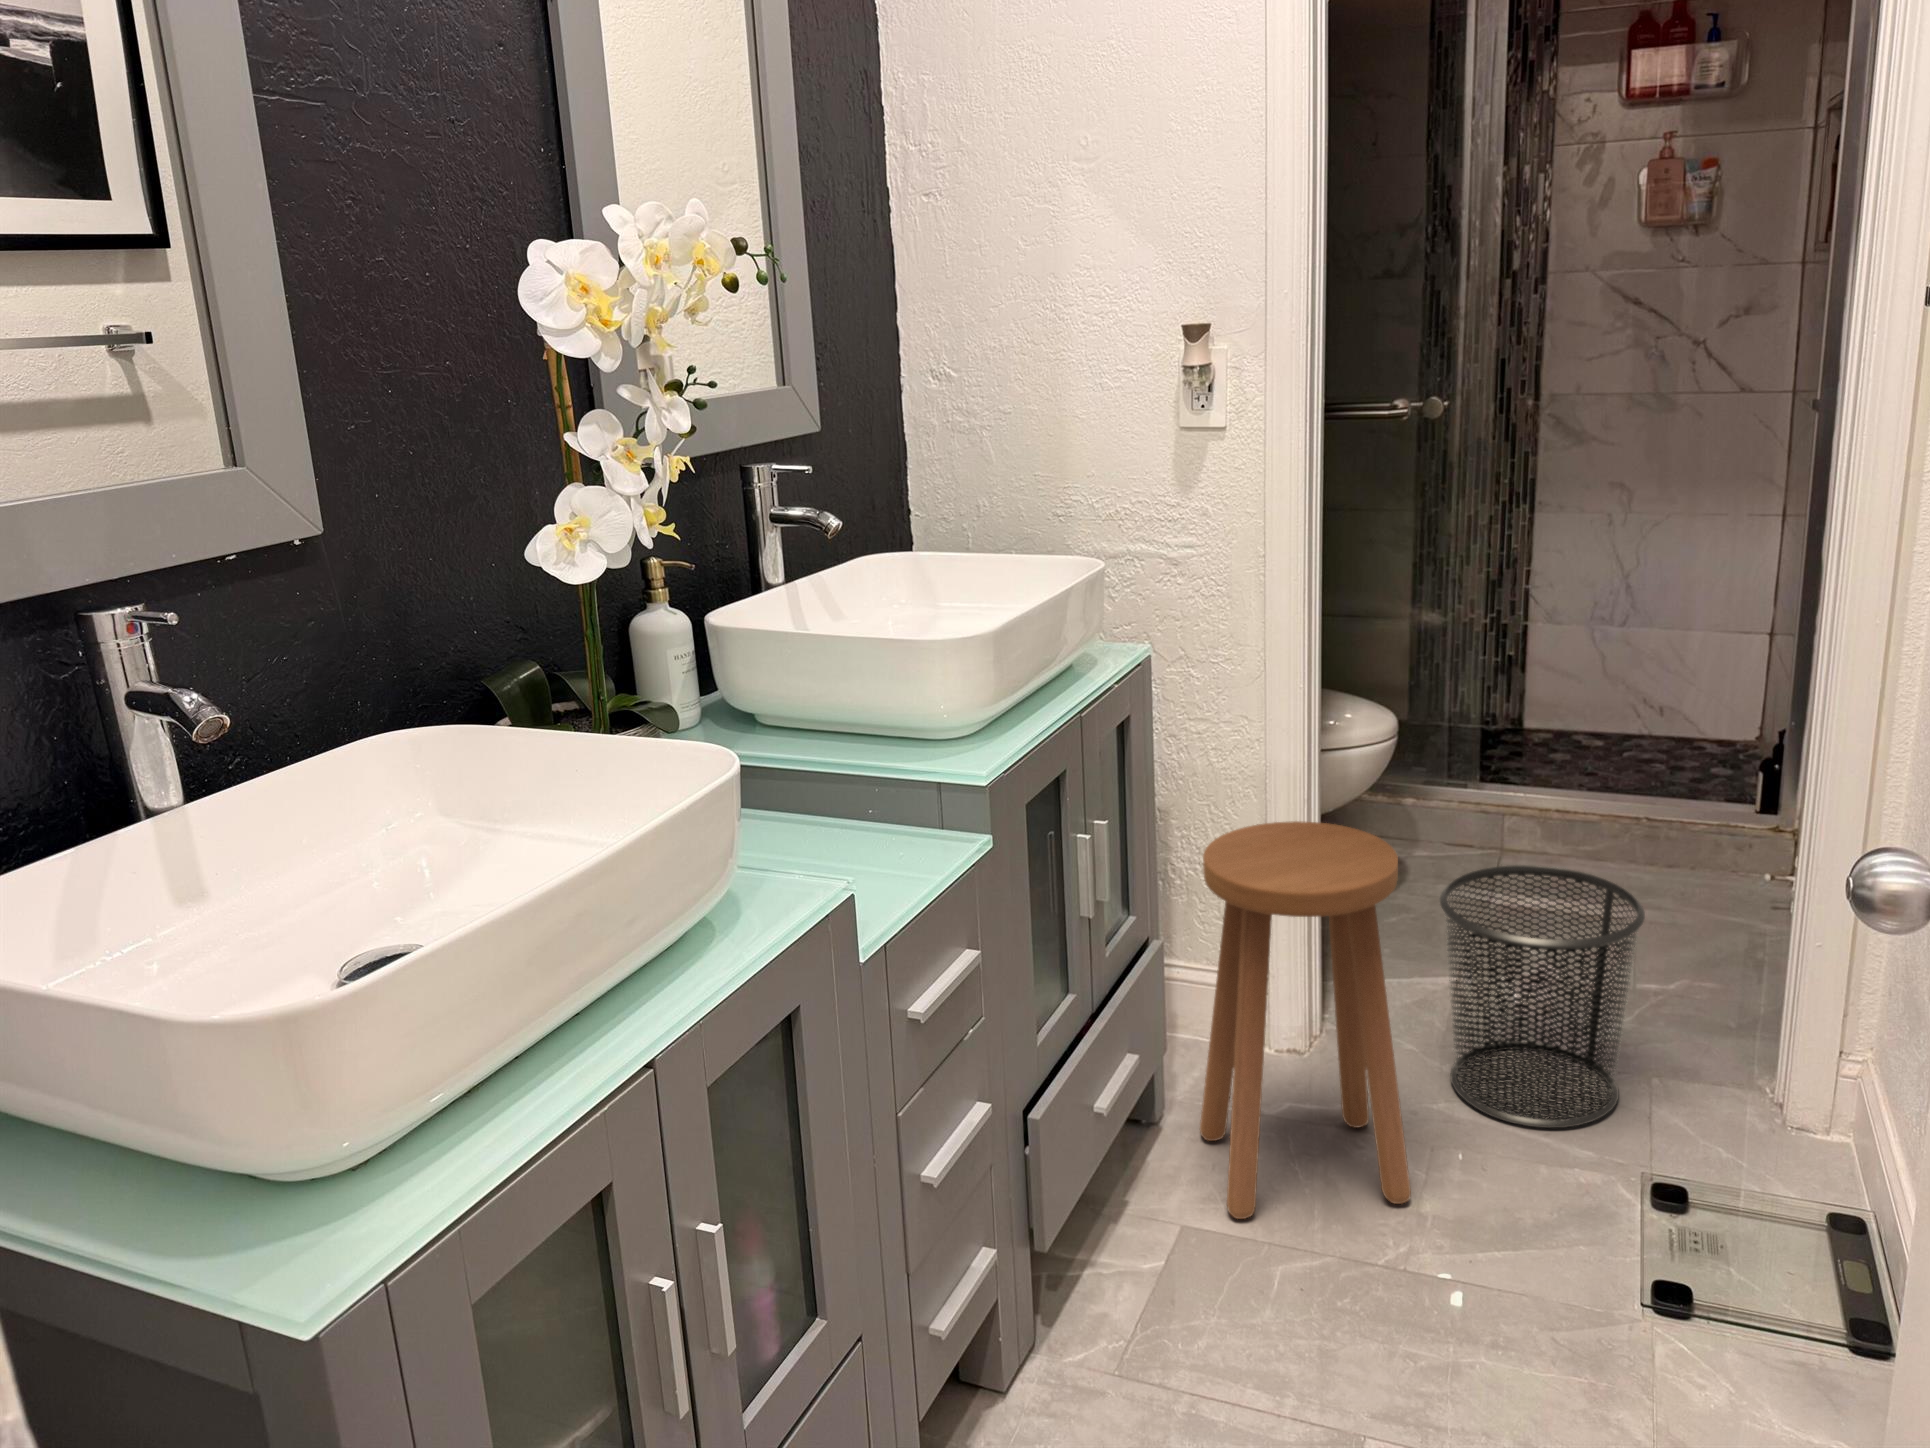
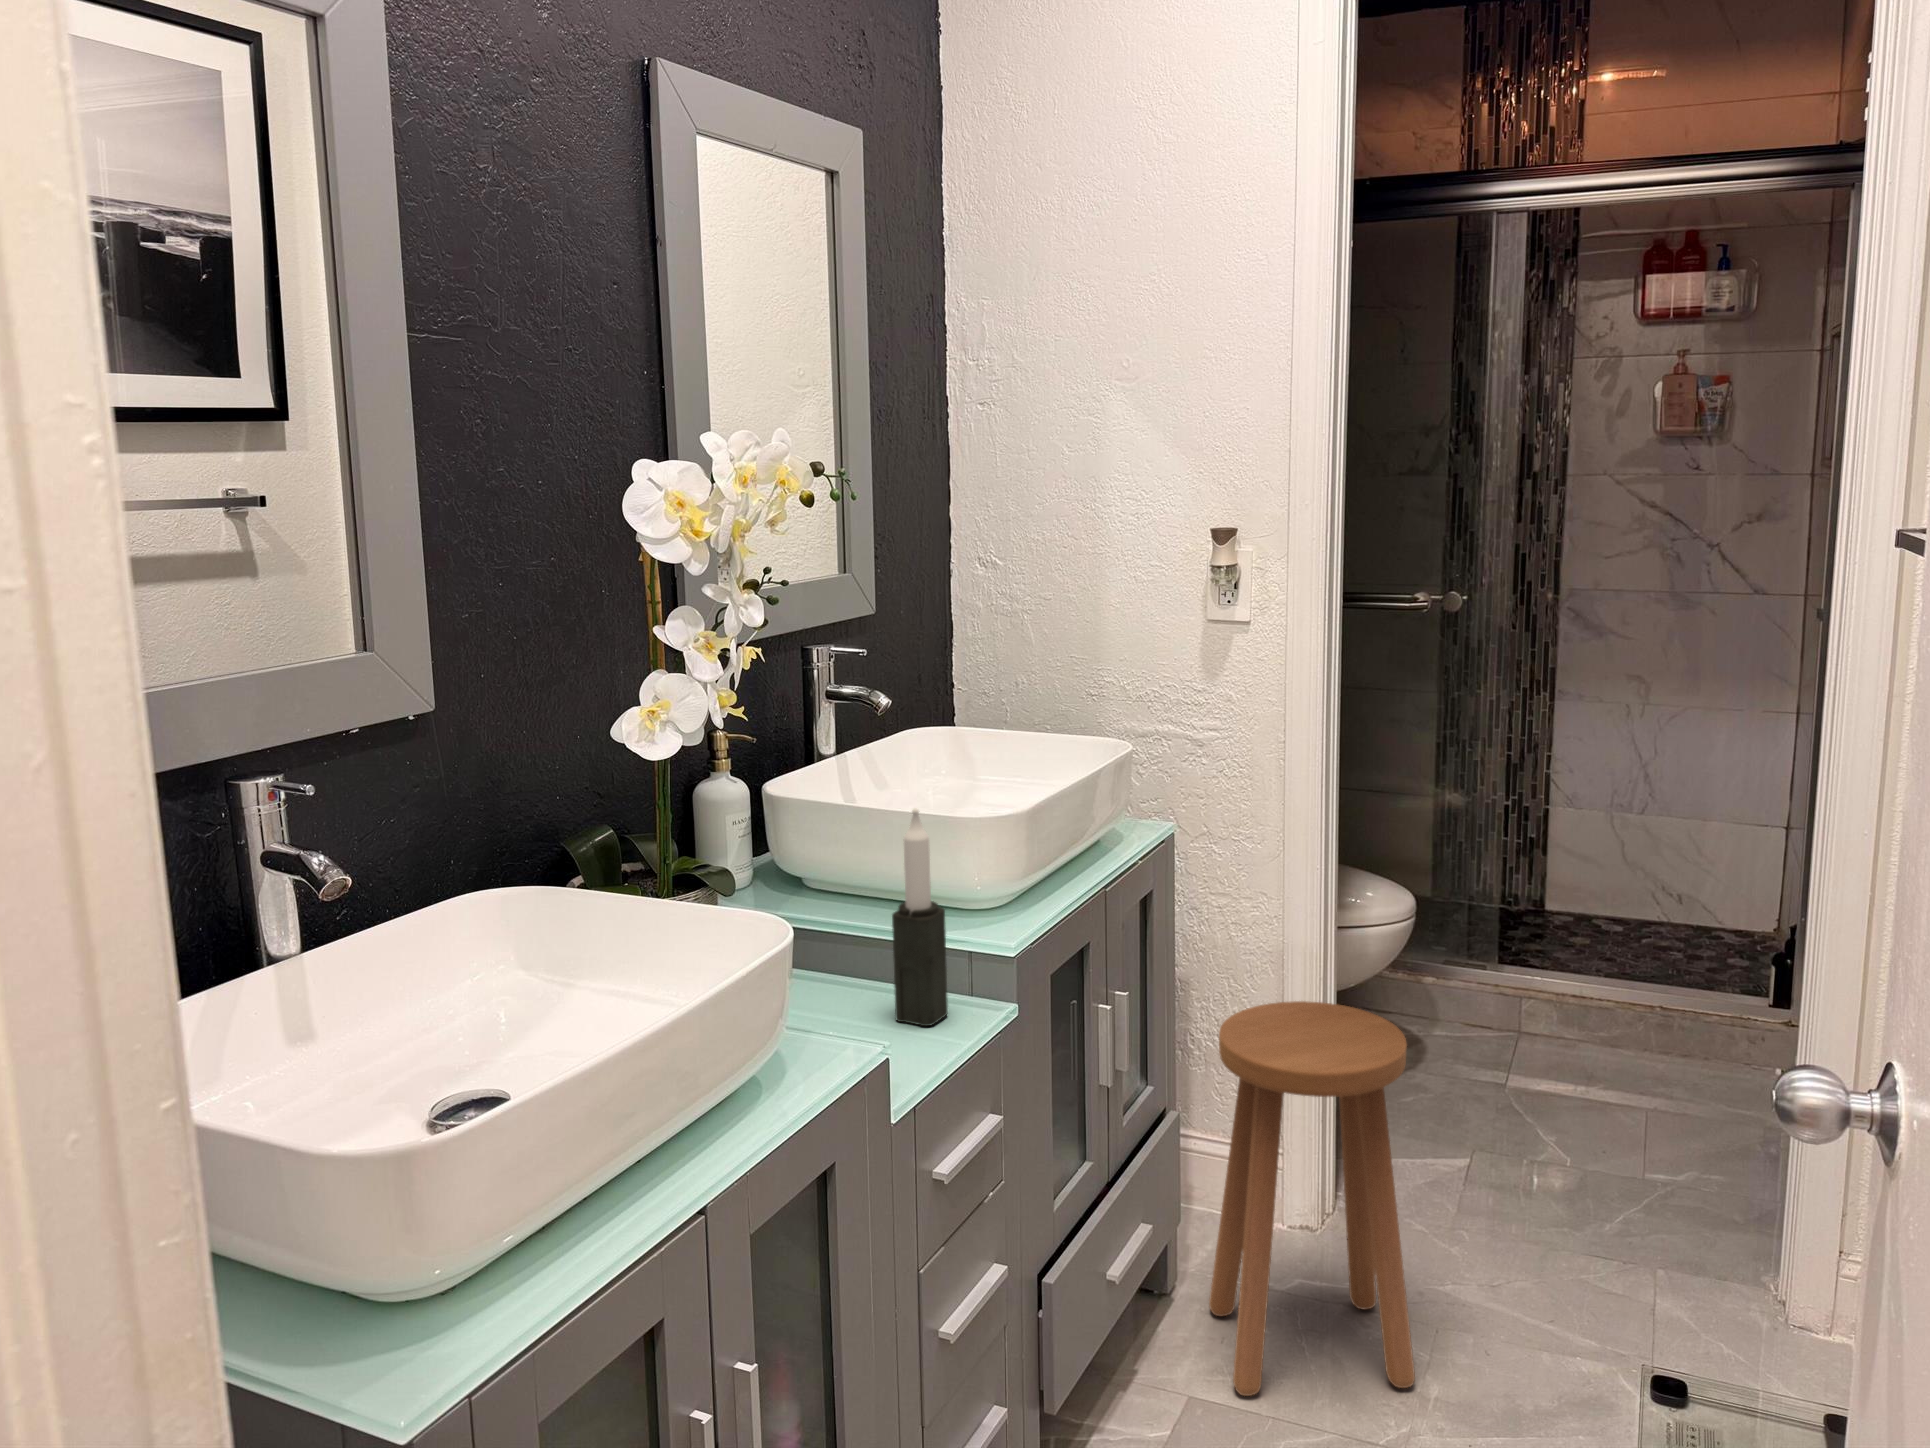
candle: none [849,626,915,859] -> present [892,808,948,1026]
waste bin: present [1440,865,1645,1128] -> none [1449,1053,1650,1319]

